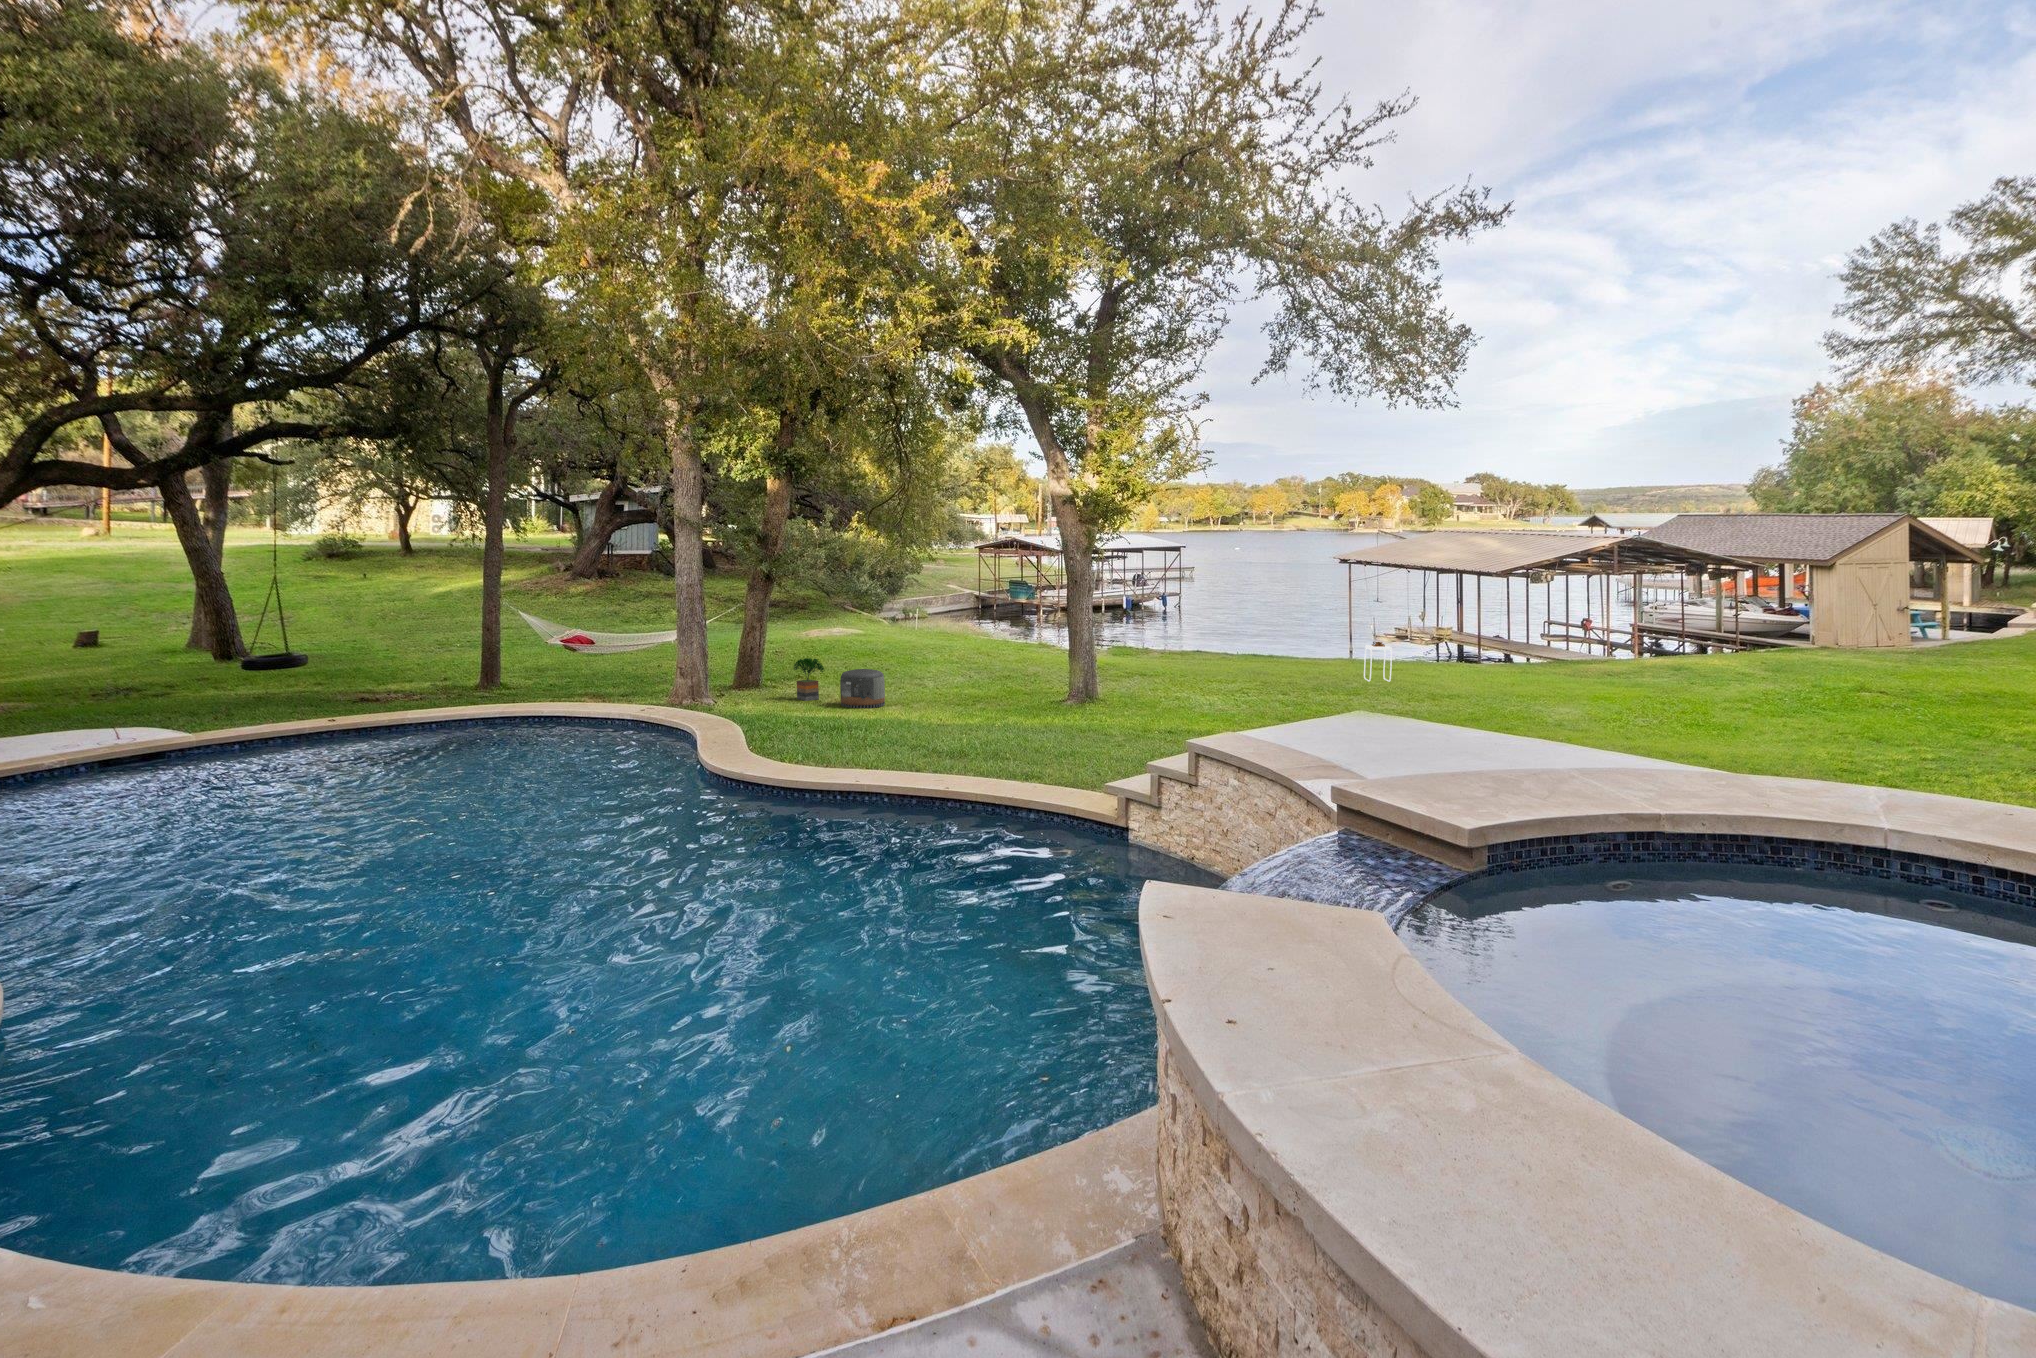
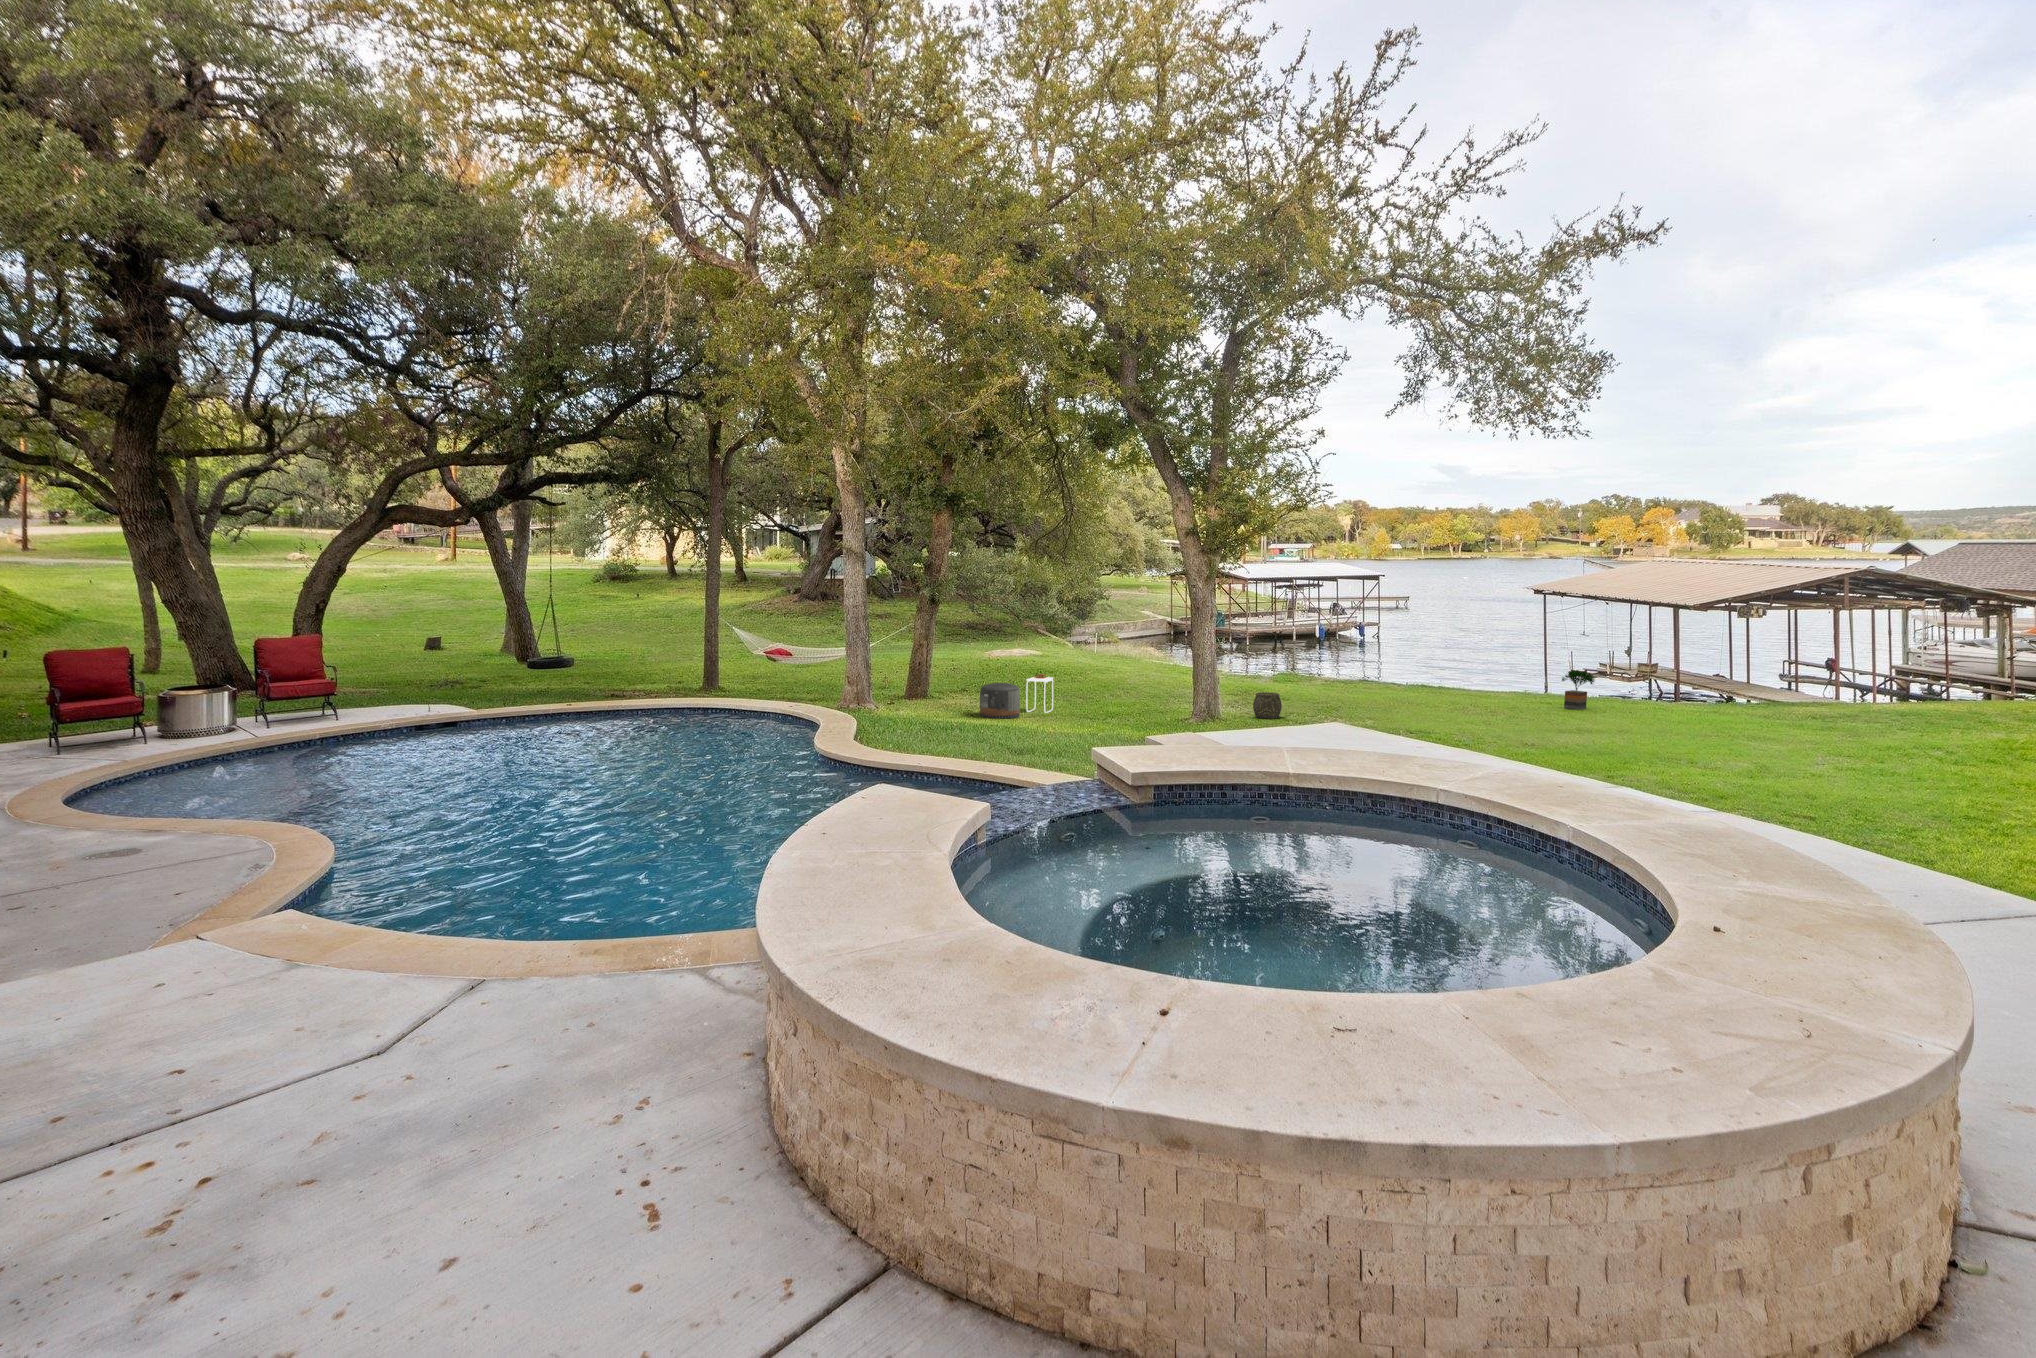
side table: present [1364,642,1392,682] -> present [1026,674,1053,713]
potted tree: present [794,658,824,701] -> present [1562,670,1594,710]
woven basket: none [1127,670,1156,697] -> present [1253,692,1282,719]

